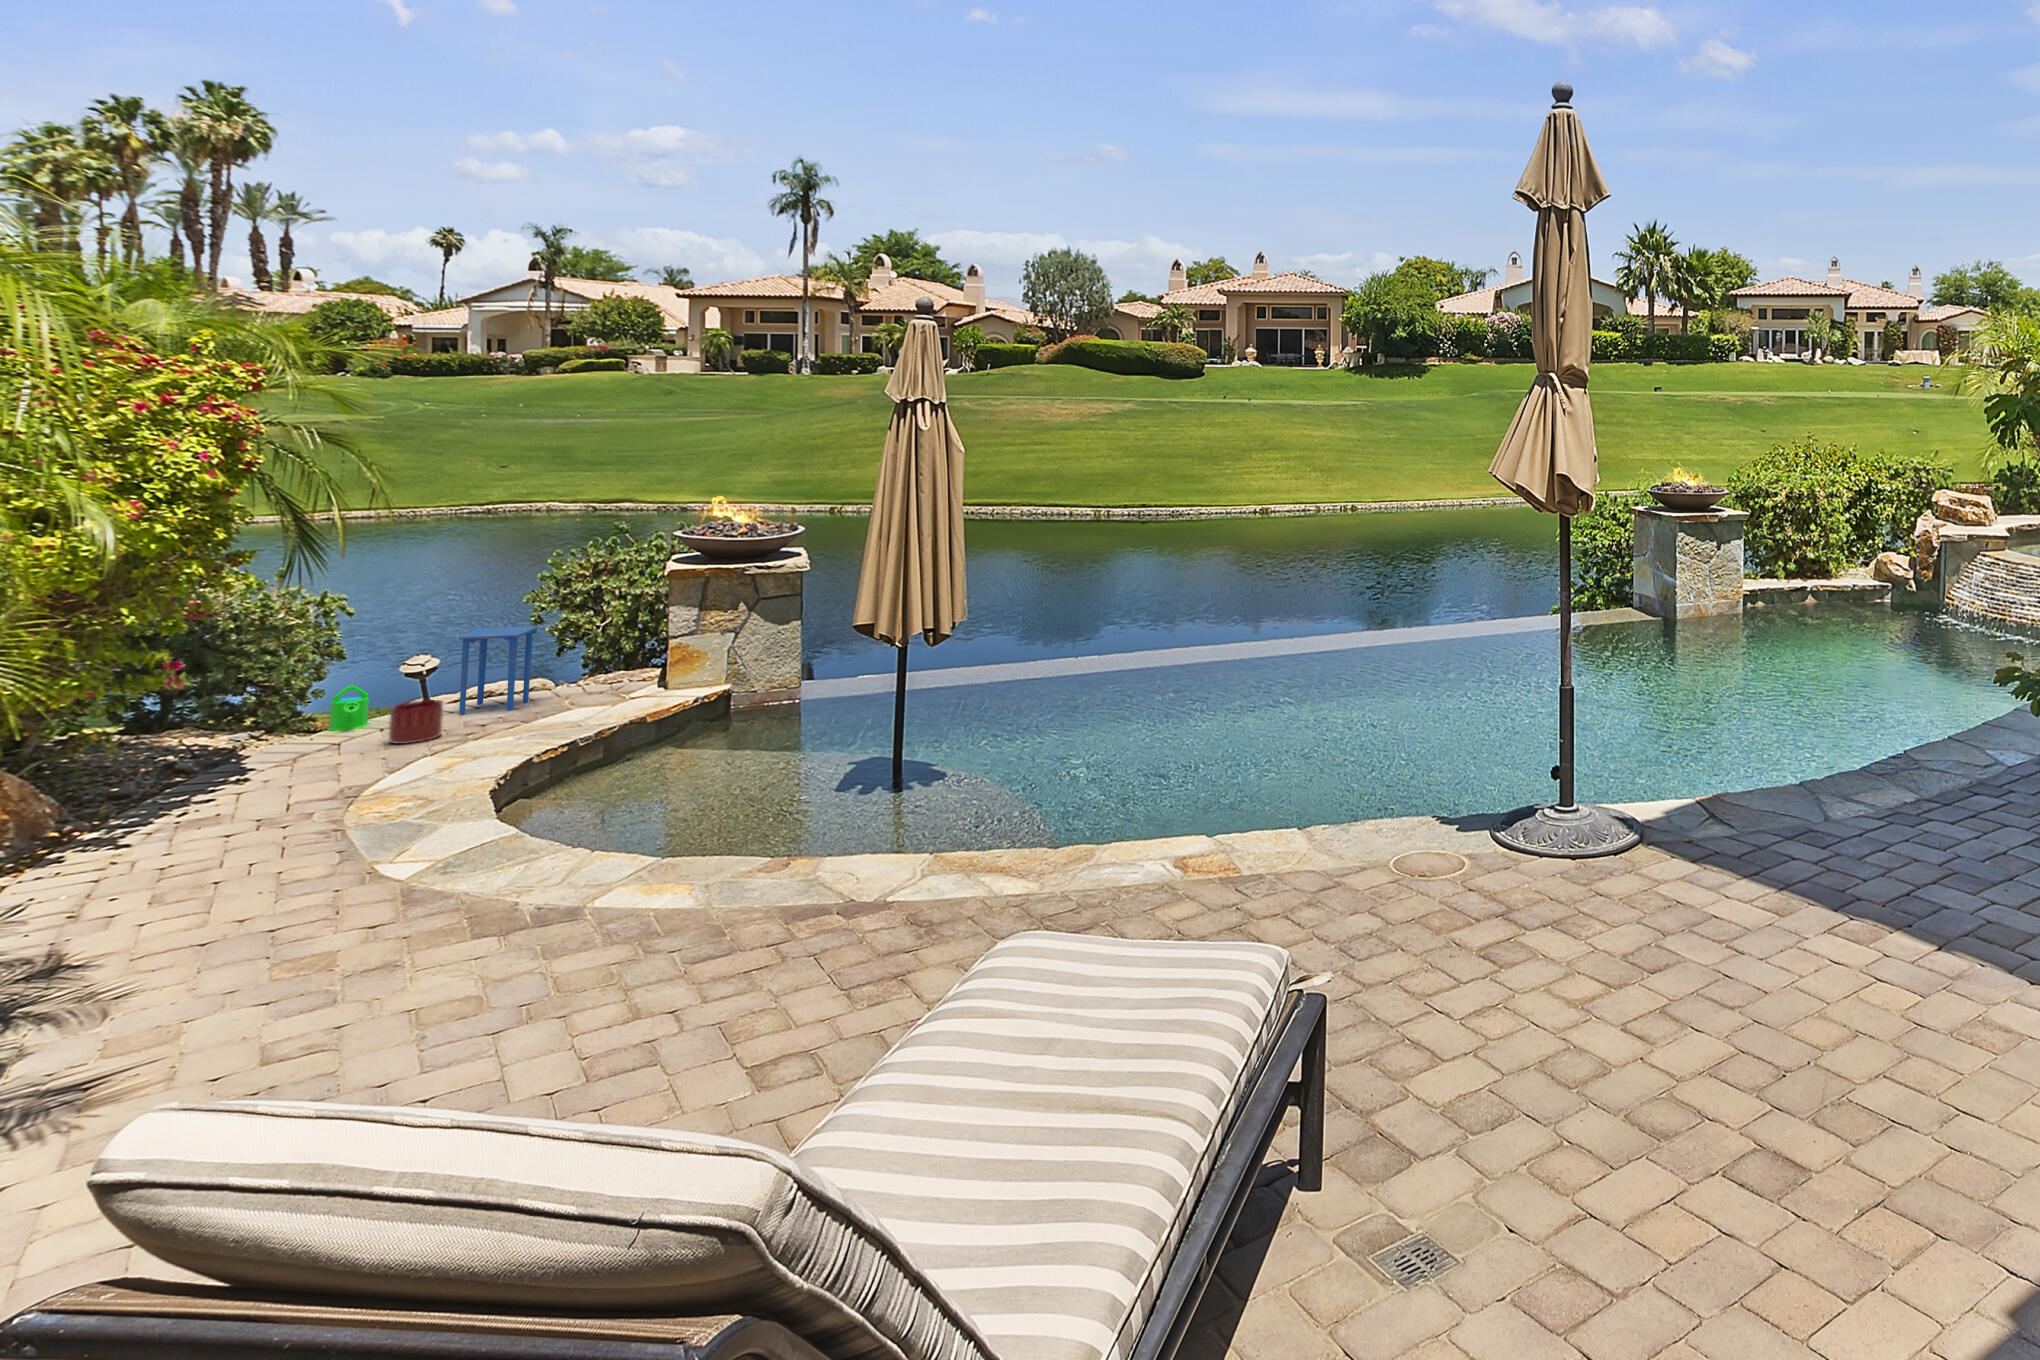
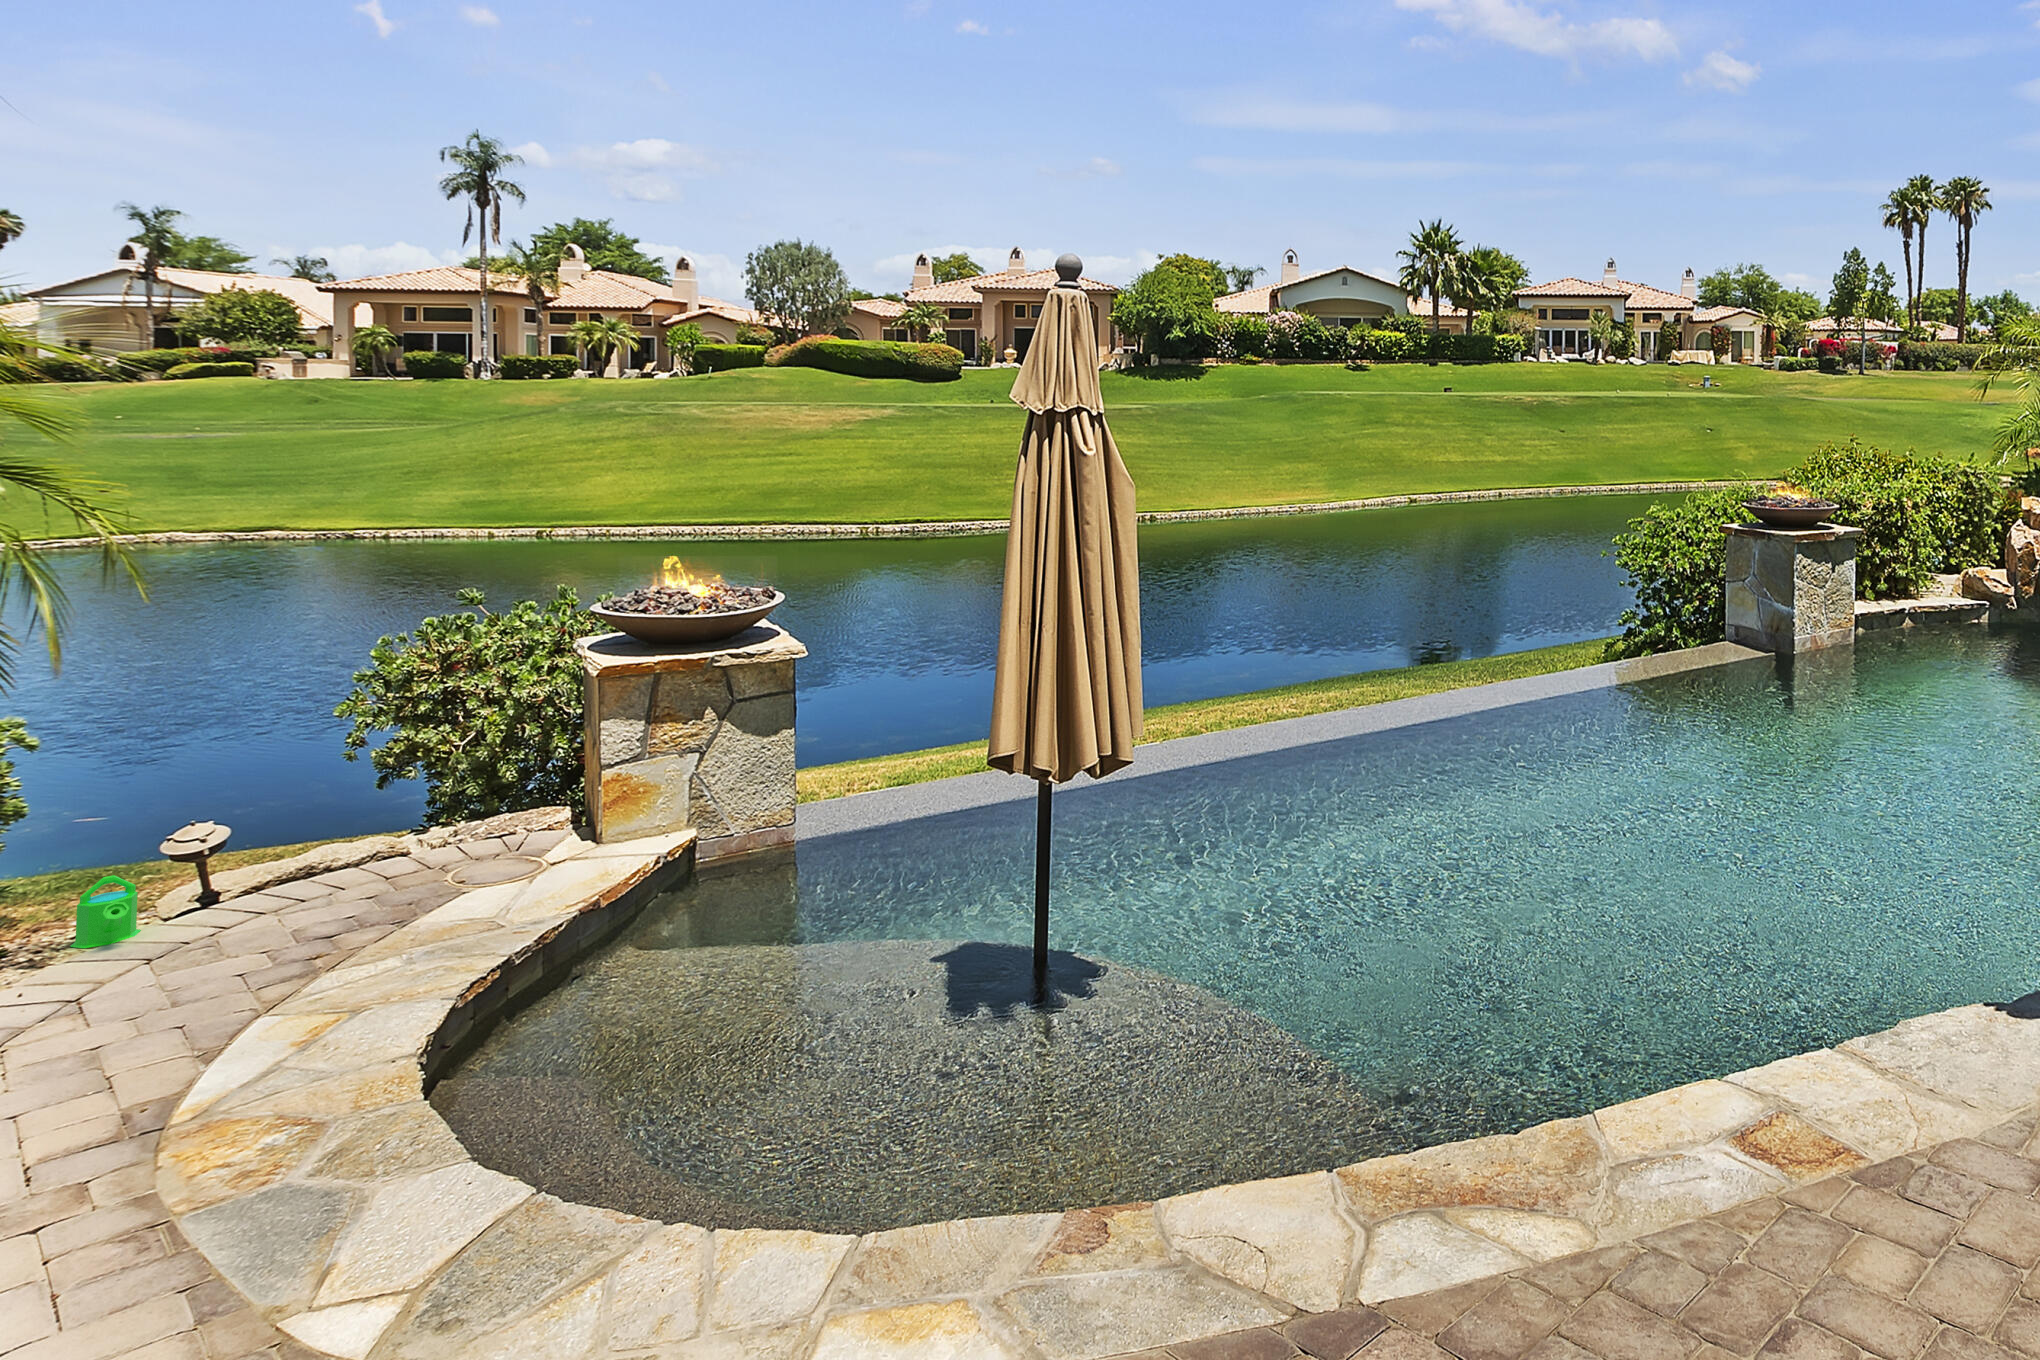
side table: present [459,626,538,714] -> none [281,762,394,903]
planter: present [389,700,443,744] -> none [197,892,282,967]

